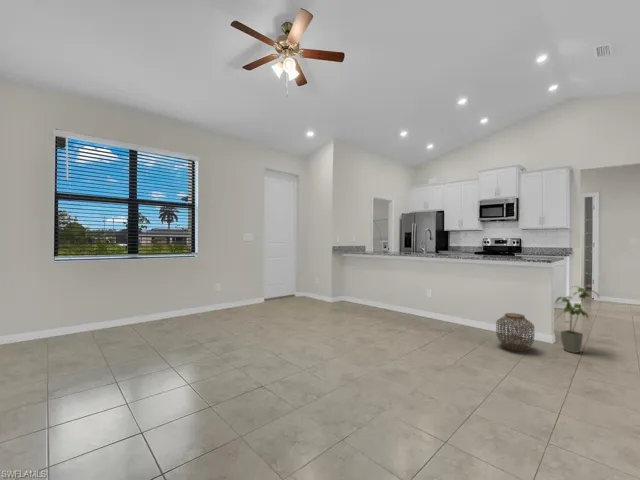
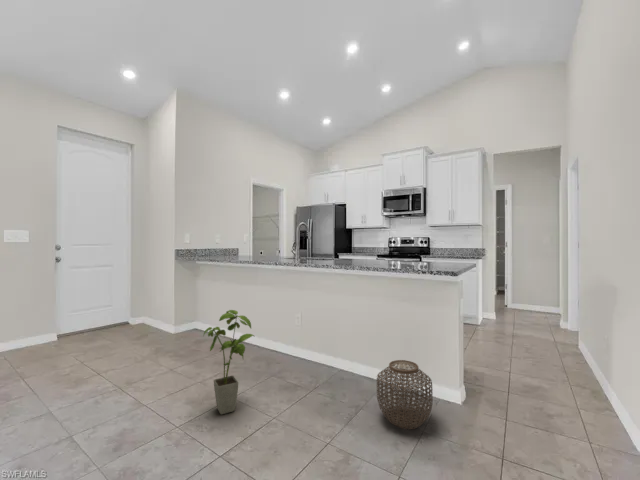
house plant: present [556,287,593,353] -> present [204,310,254,415]

